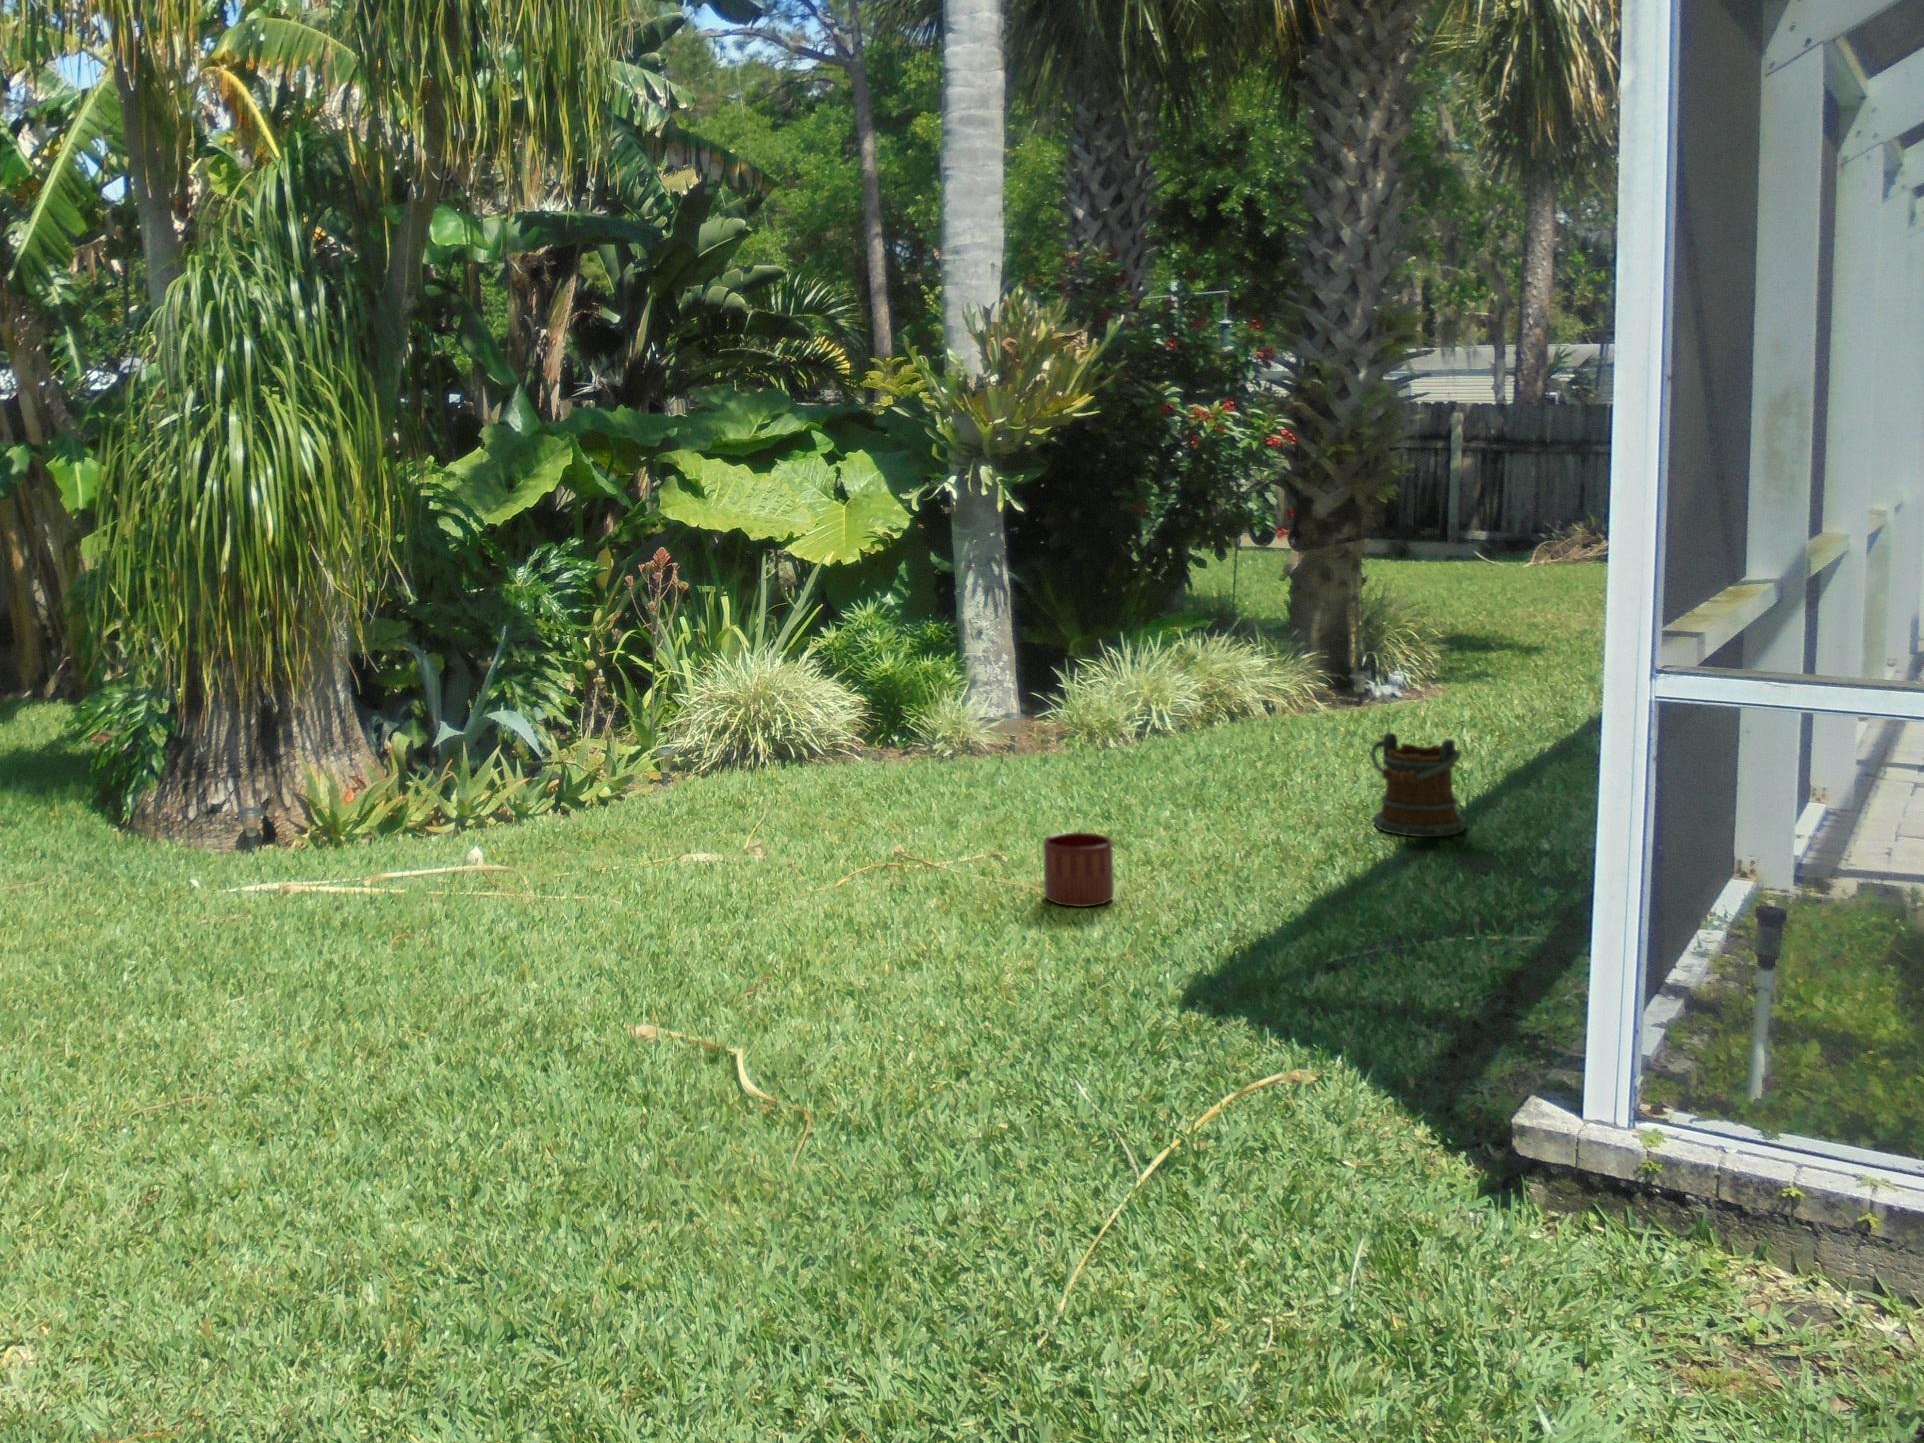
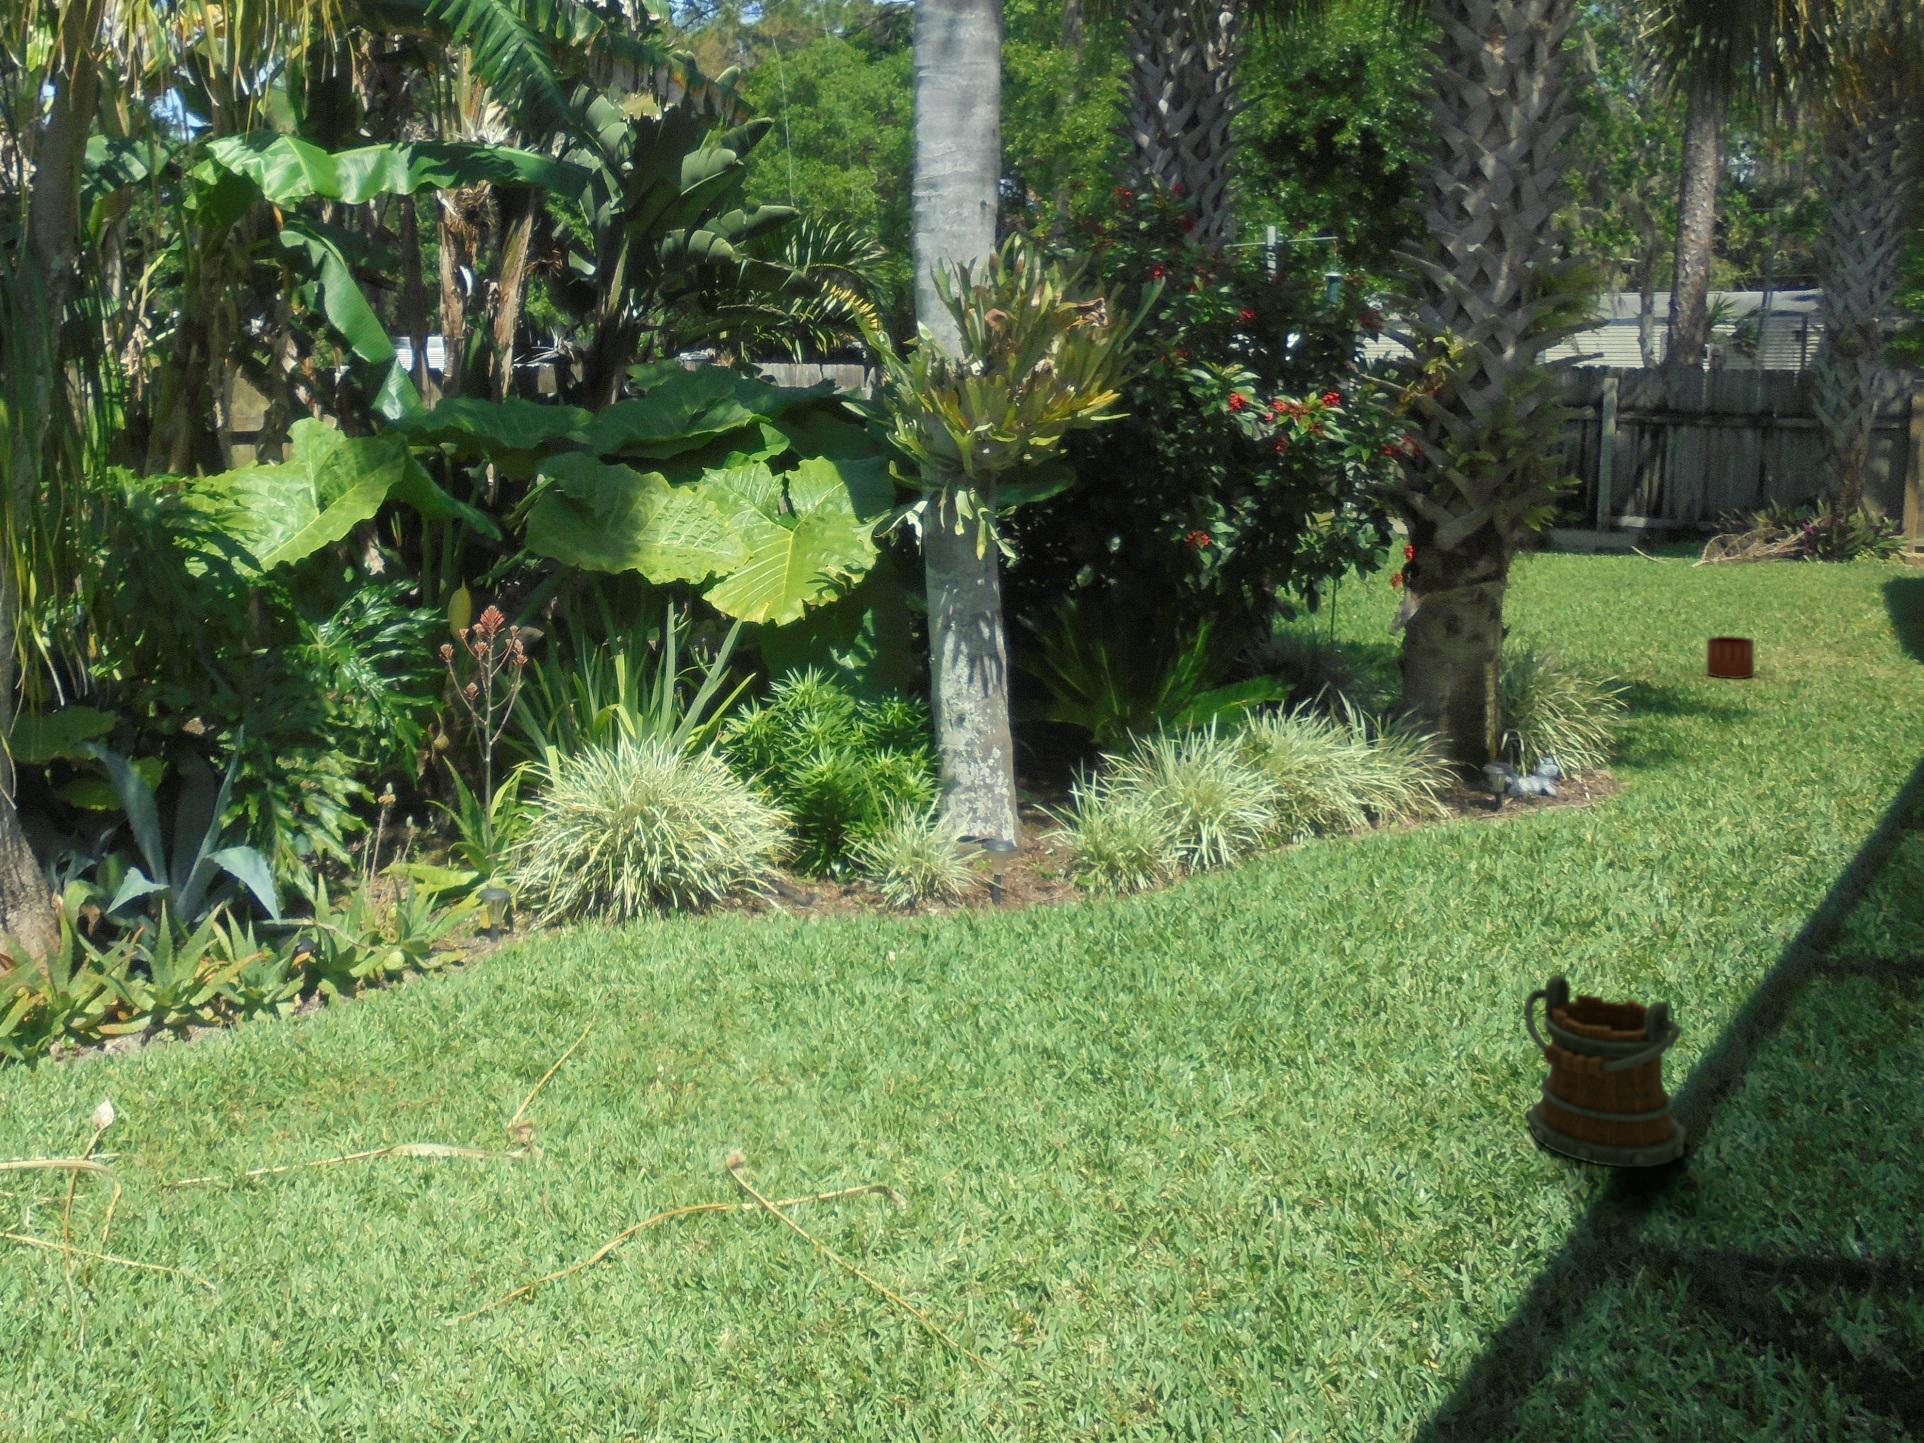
planter: present [1043,832,1114,907] -> present [1706,636,1754,679]

